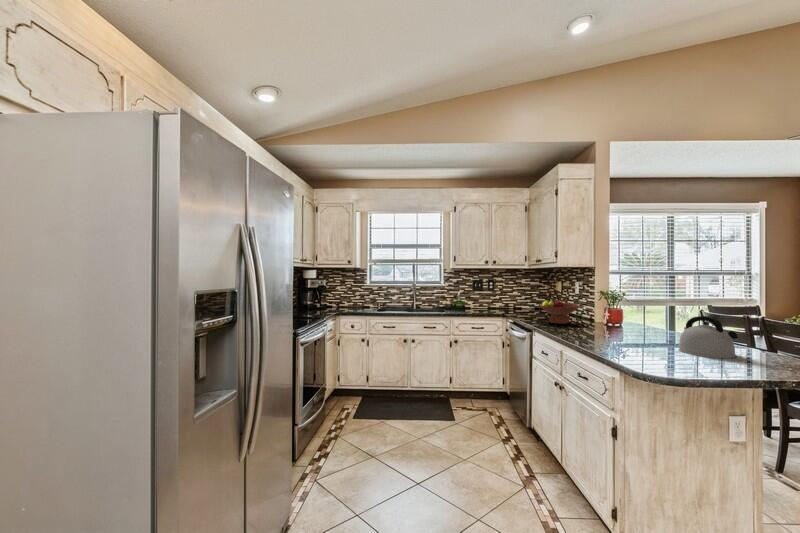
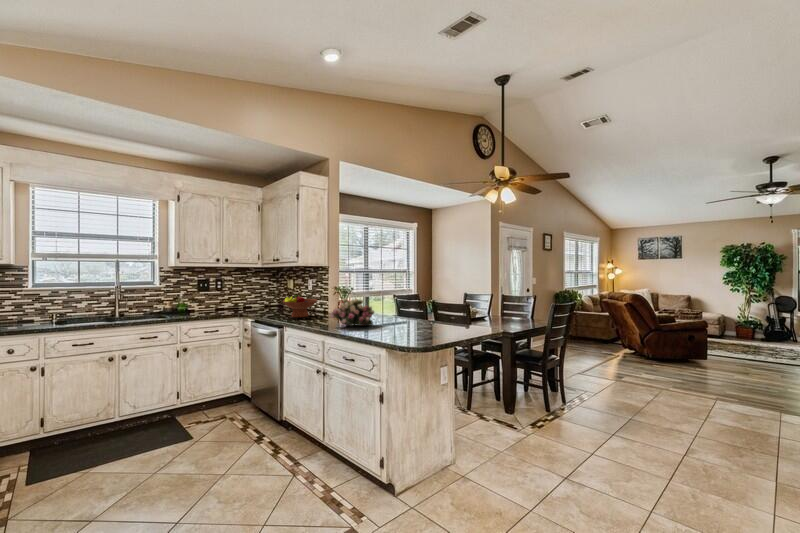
flower arrangement: none [579,306,645,345] -> present [330,298,374,326]
kettle: present [679,316,738,358] -> none [394,300,424,327]

